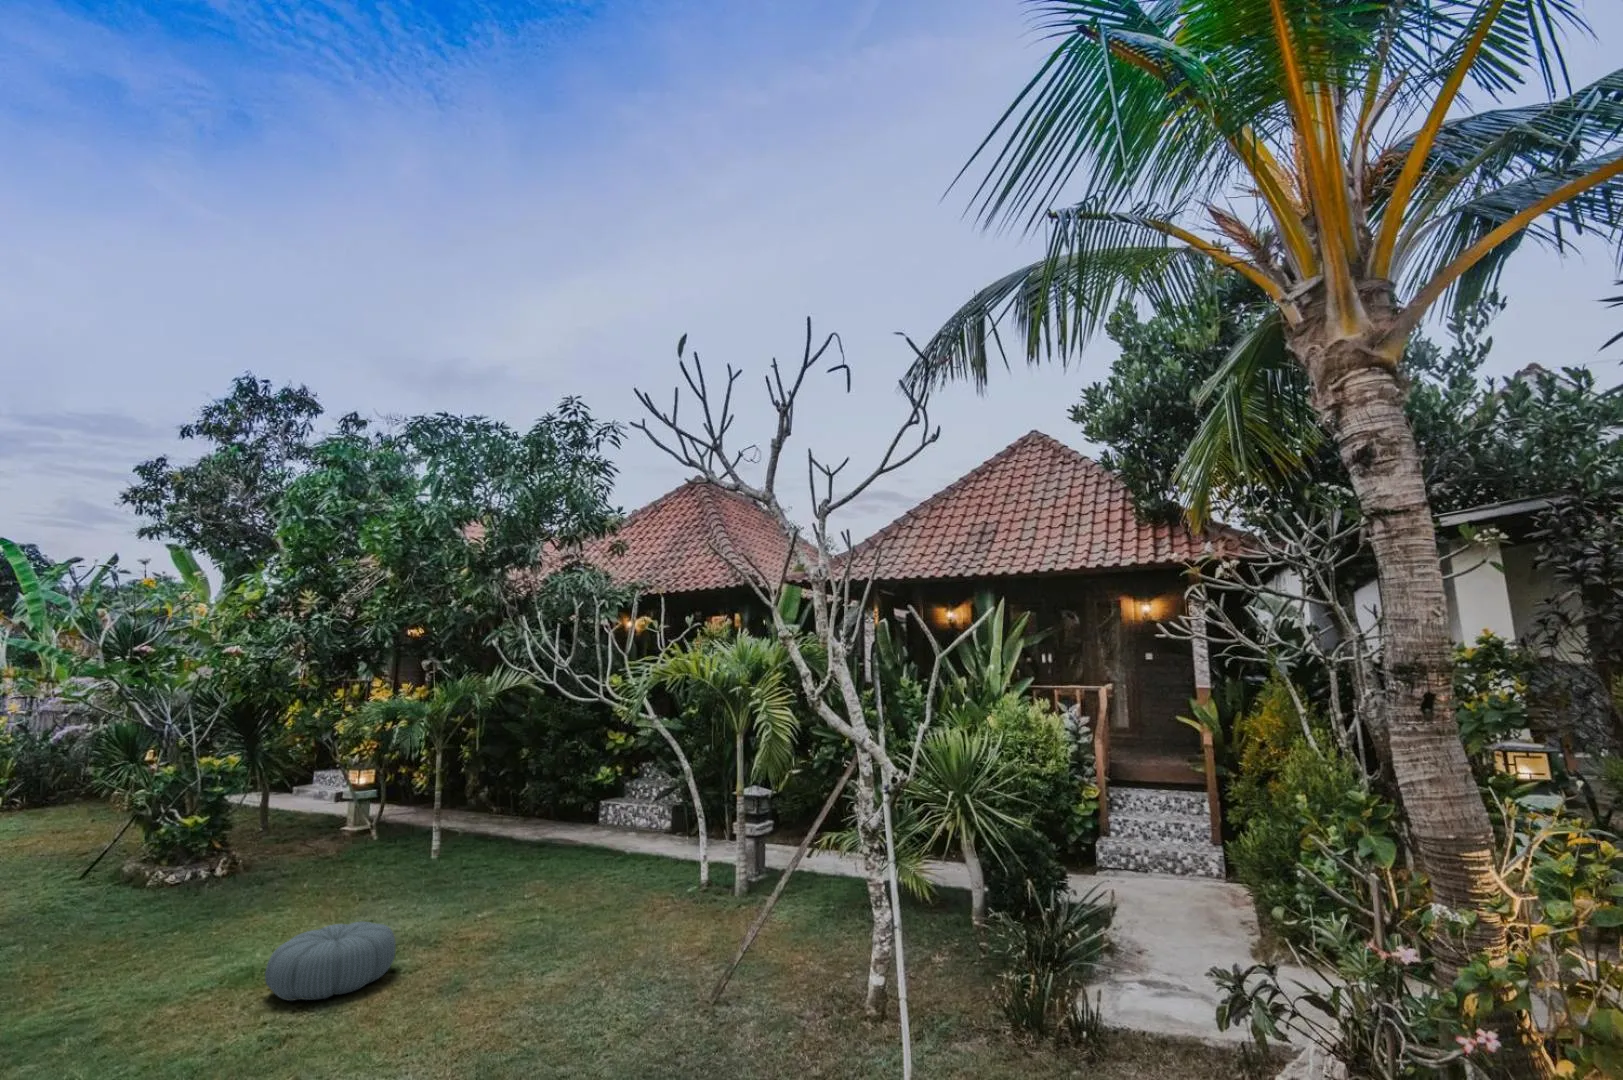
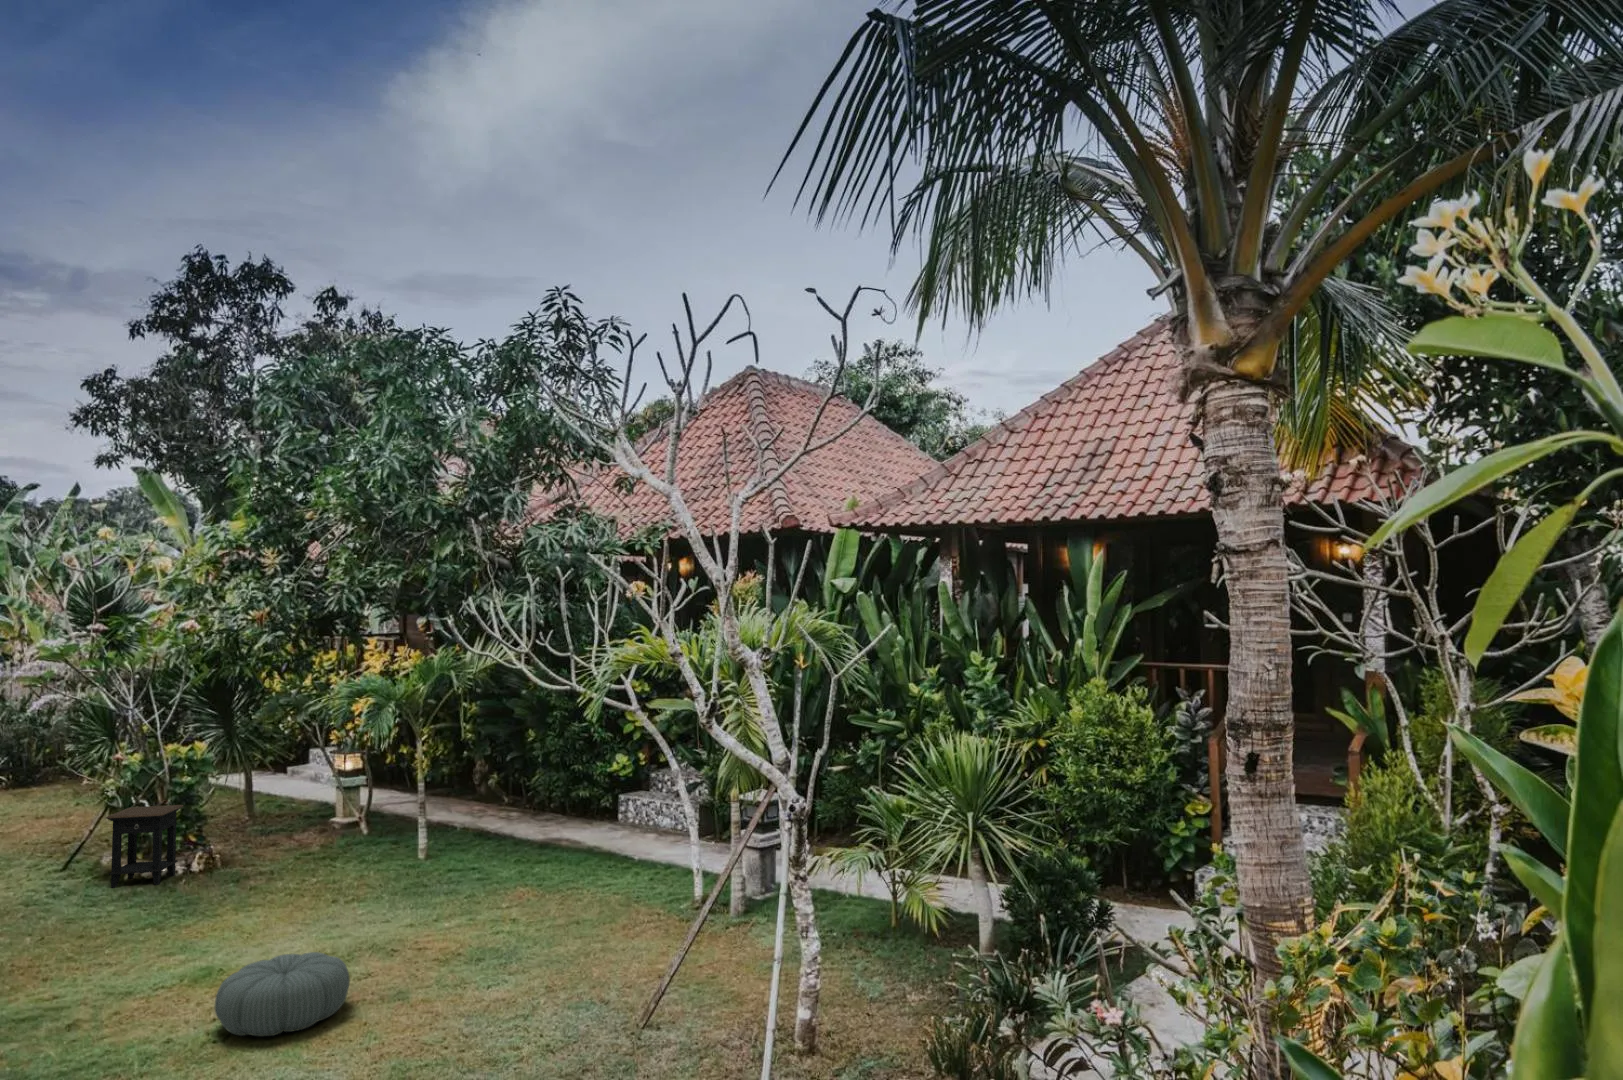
side table: none [133,813,213,891] -> present [106,805,183,888]

